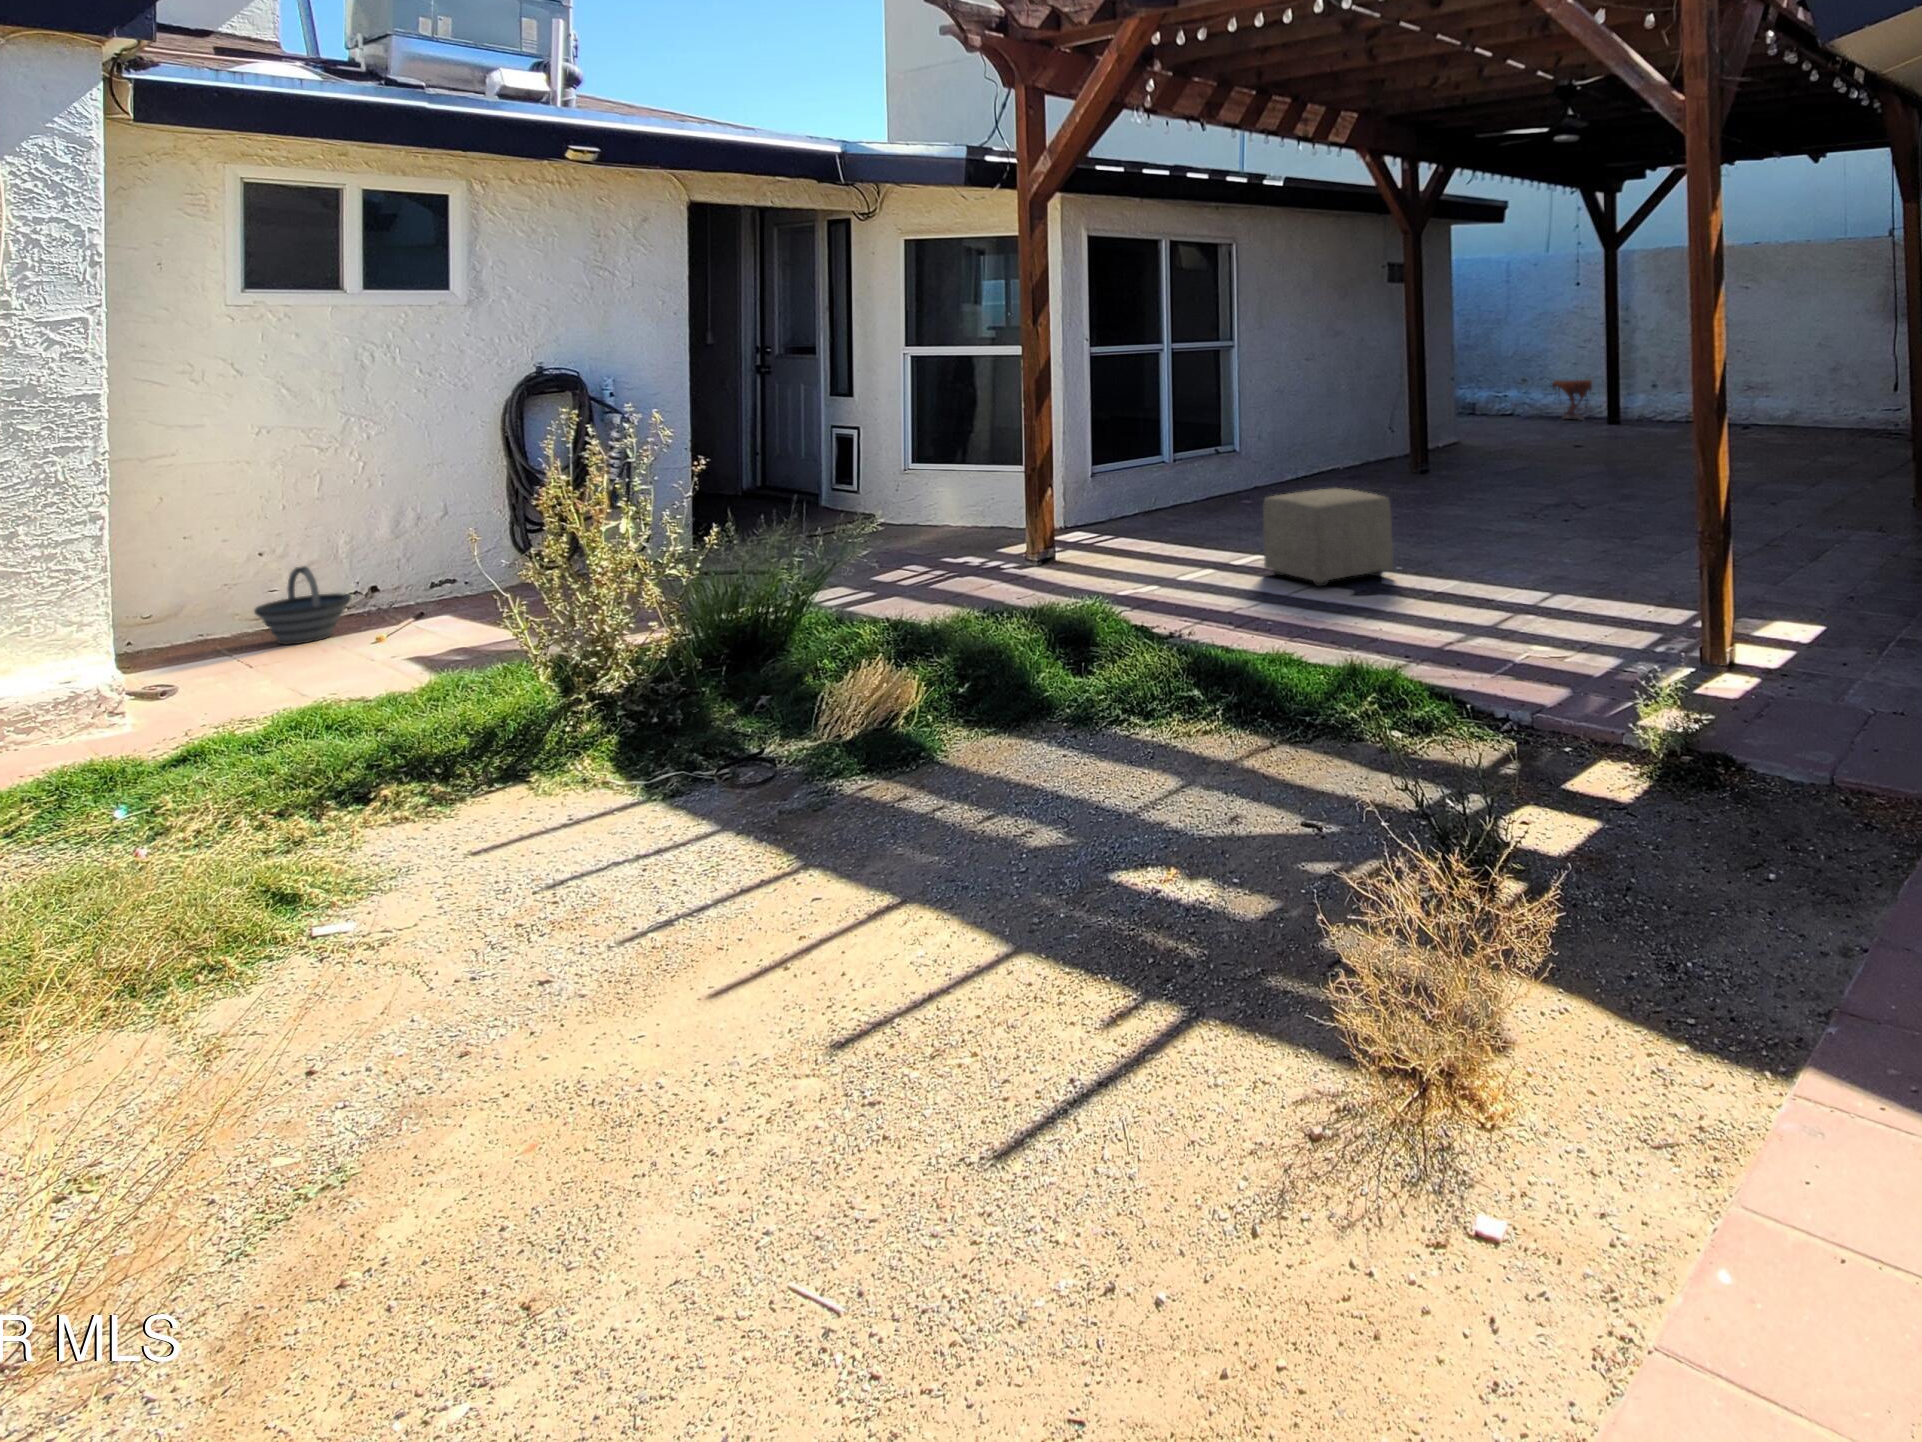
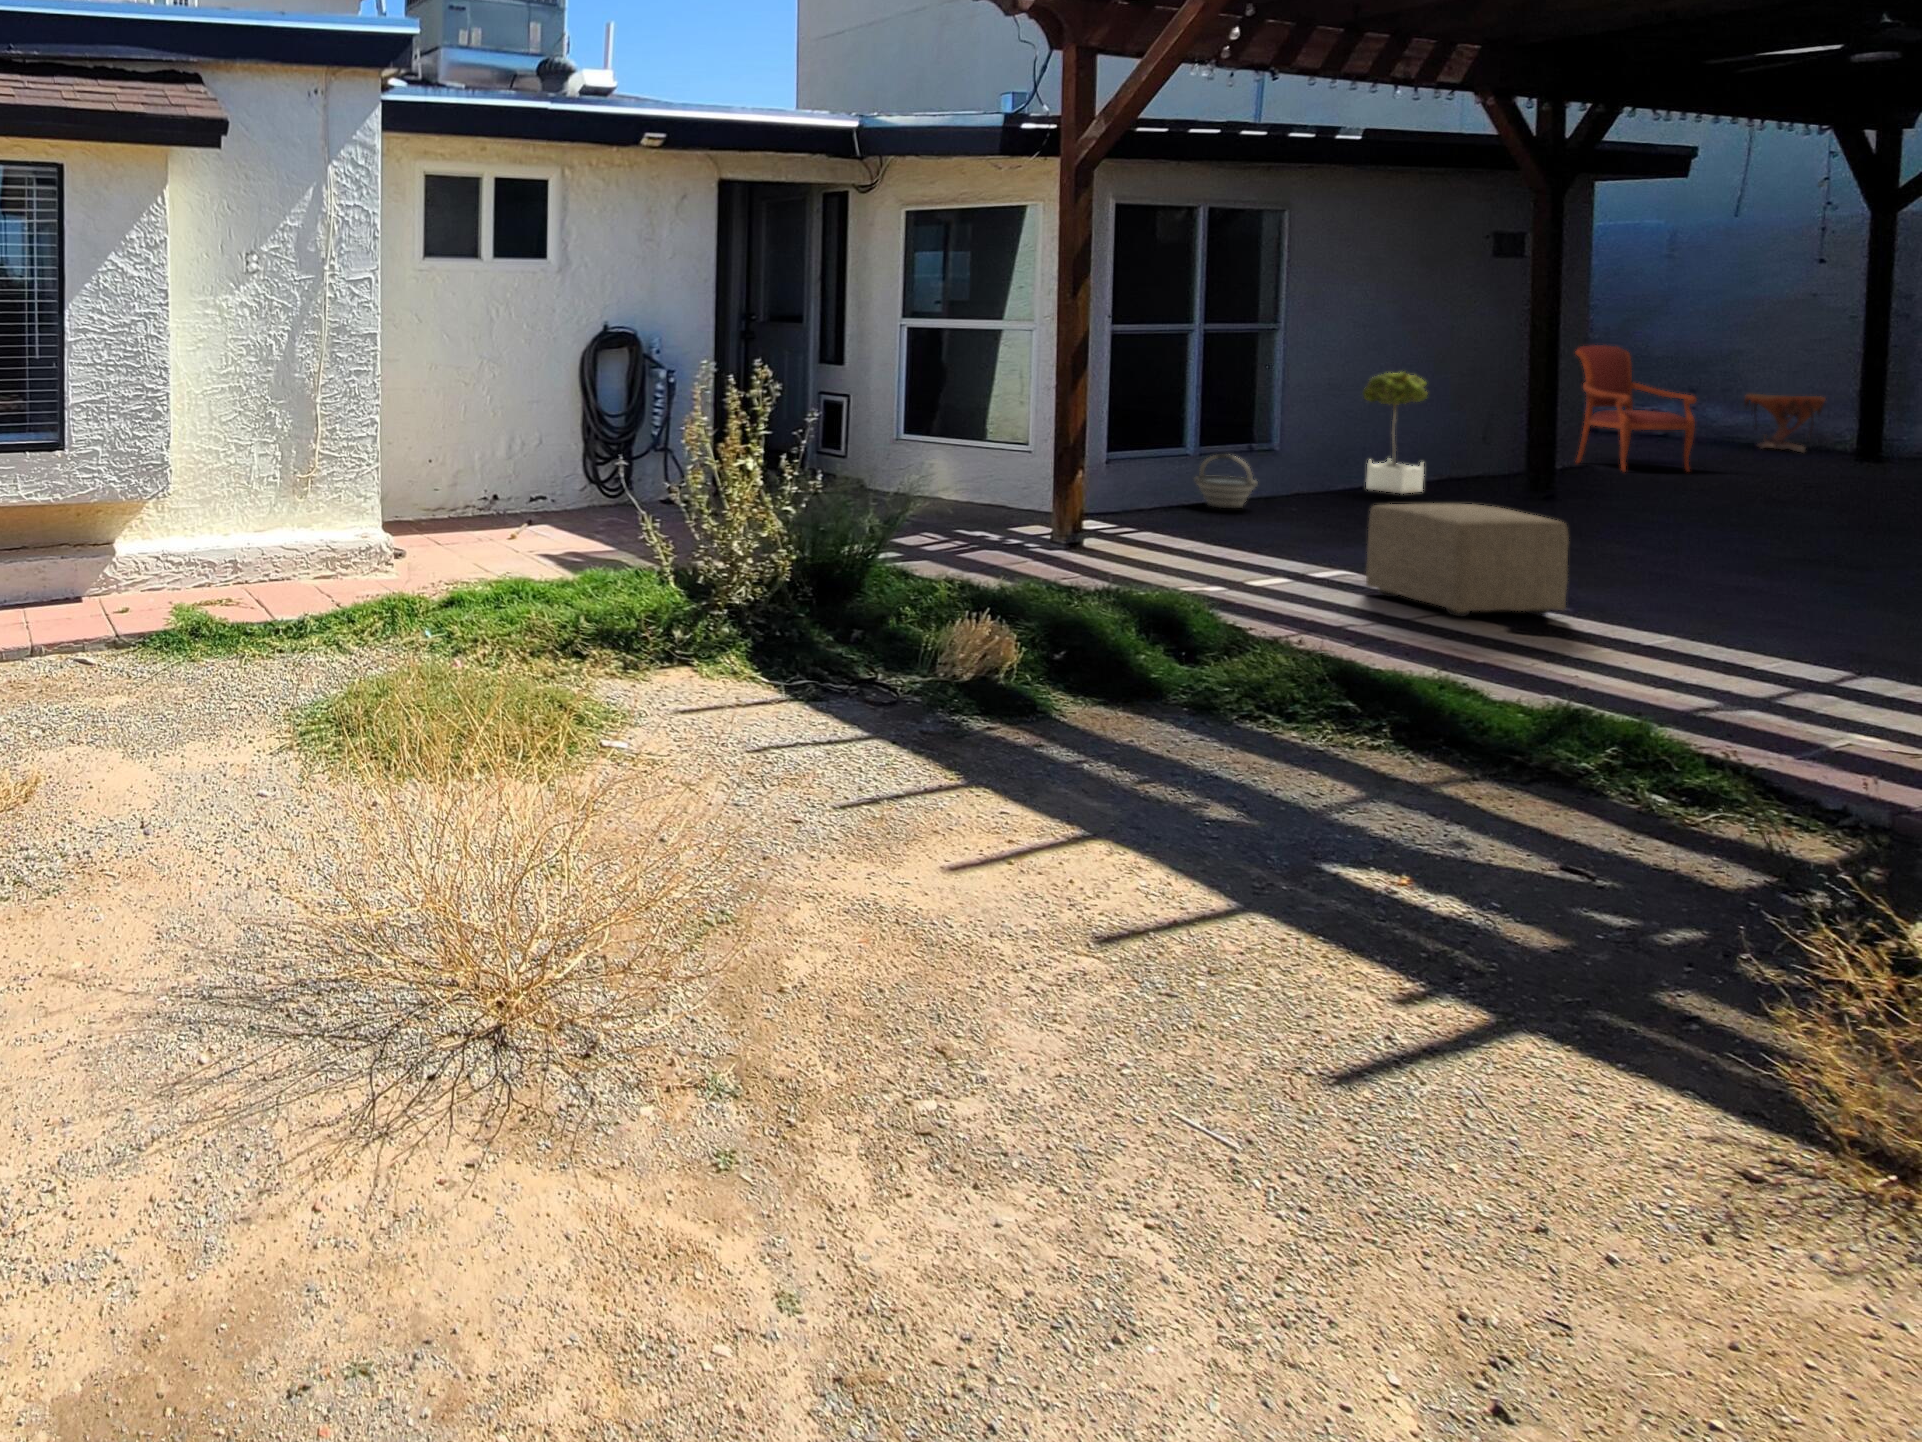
armchair: none [1449,349,1518,445] -> present [1575,345,1696,471]
potted tree: none [1301,376,1347,478] -> present [1363,372,1427,493]
bucket: present [254,566,351,645] -> present [1194,454,1258,508]

